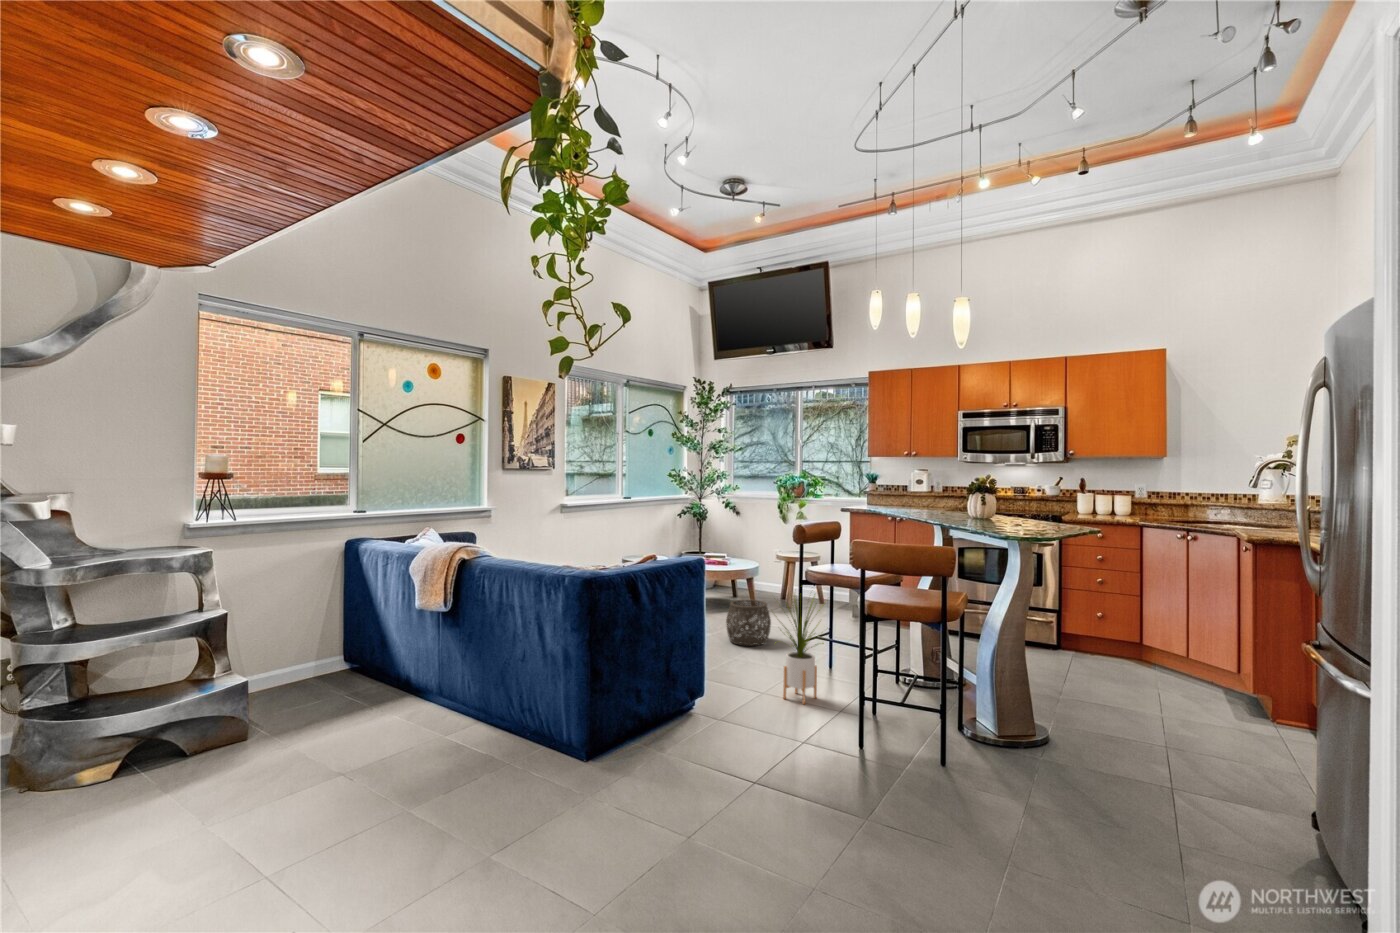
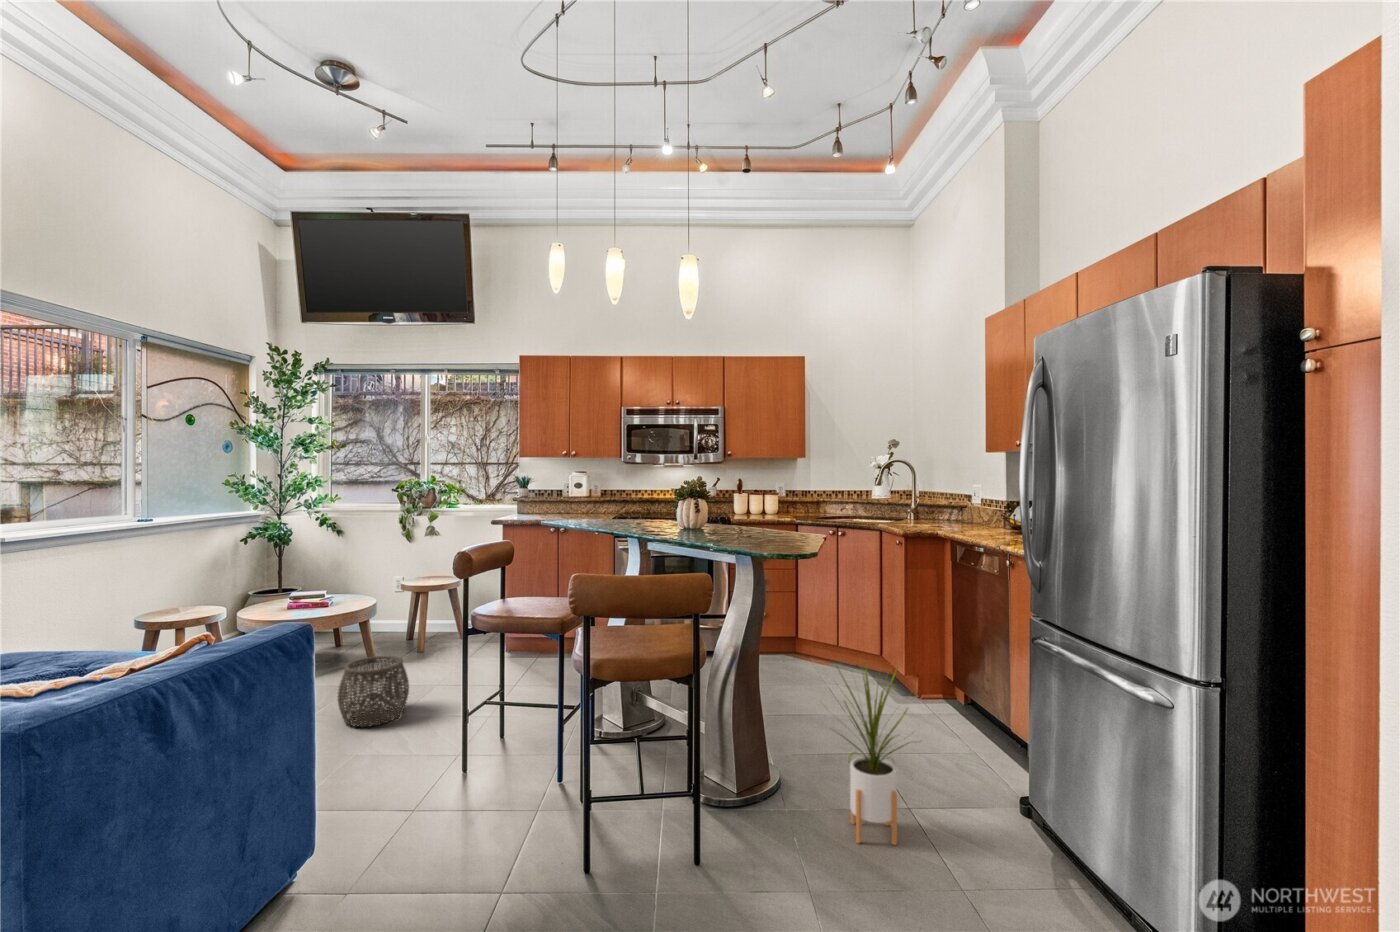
house plant: present [783,599,824,704] -> present [837,663,910,845]

